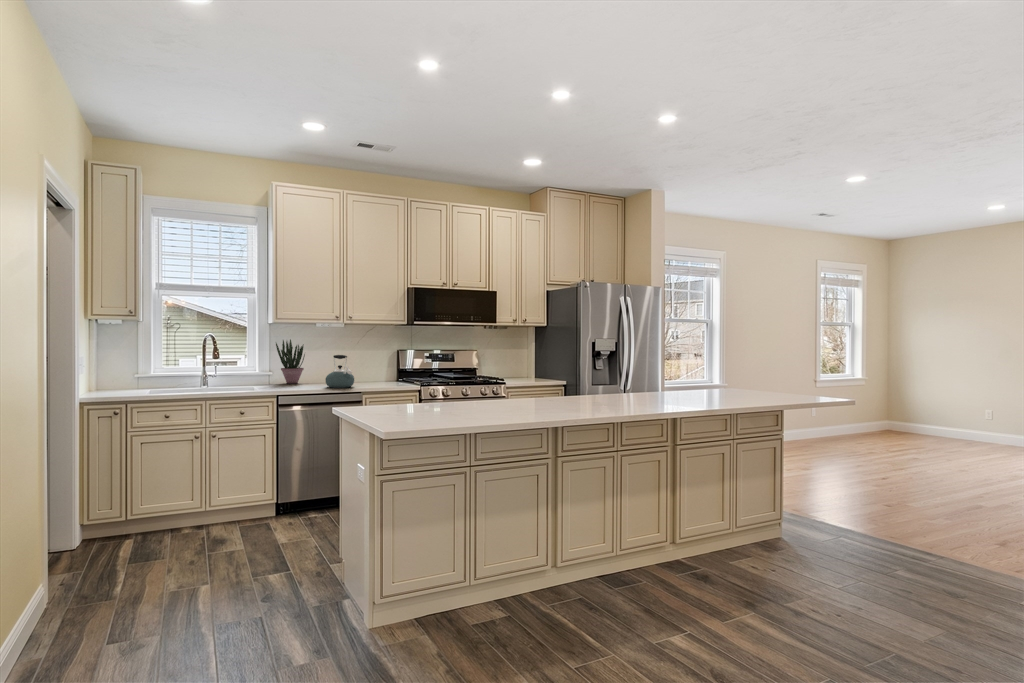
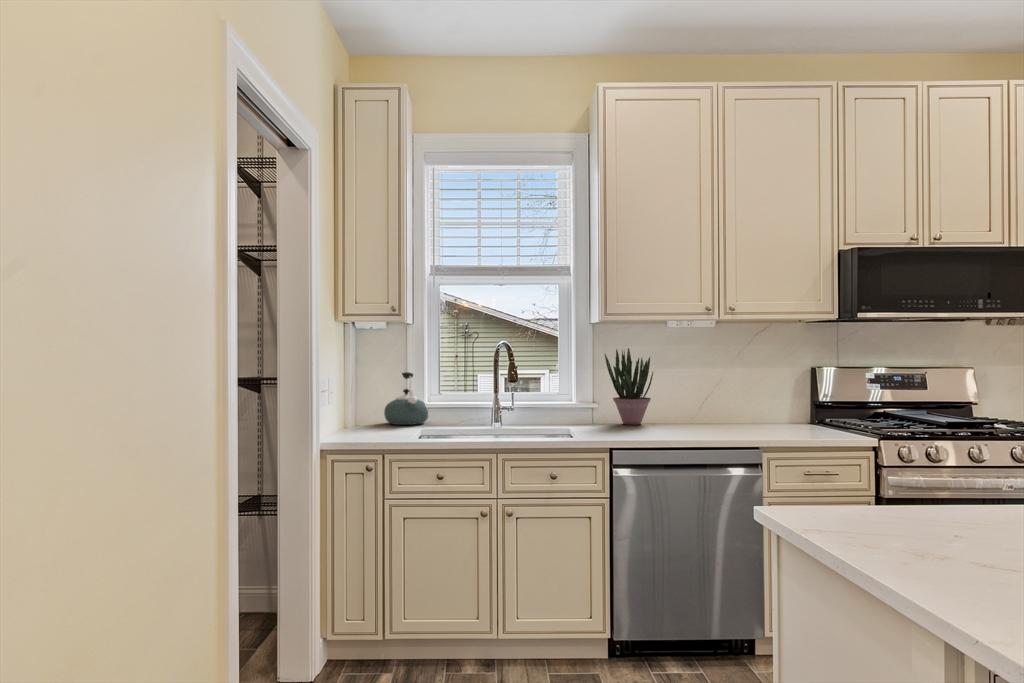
kettle: present [326,355,354,388] -> present [384,372,428,425]

